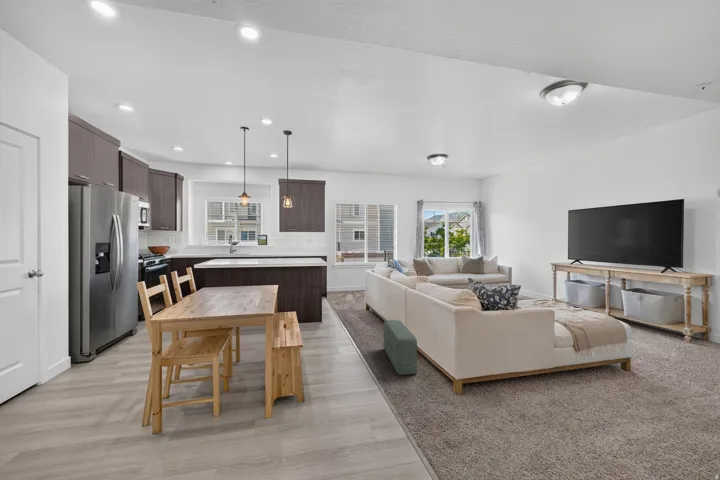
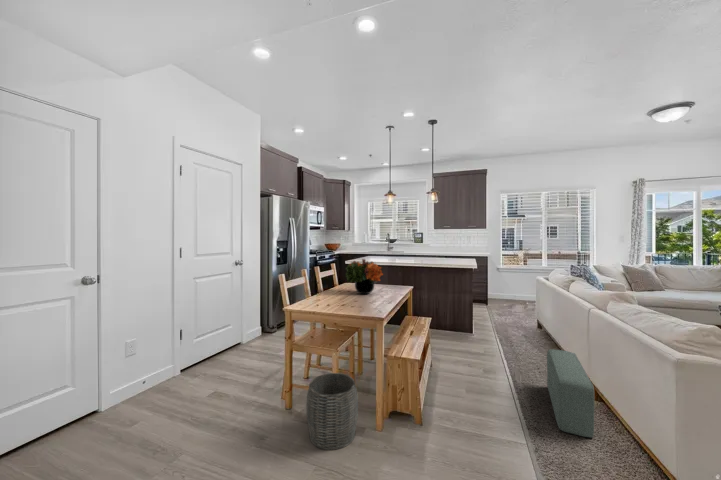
flower arrangement: none [213,260,255,295] -> present [345,259,383,294]
woven basket: none [193,375,251,456] -> present [306,373,358,450]

